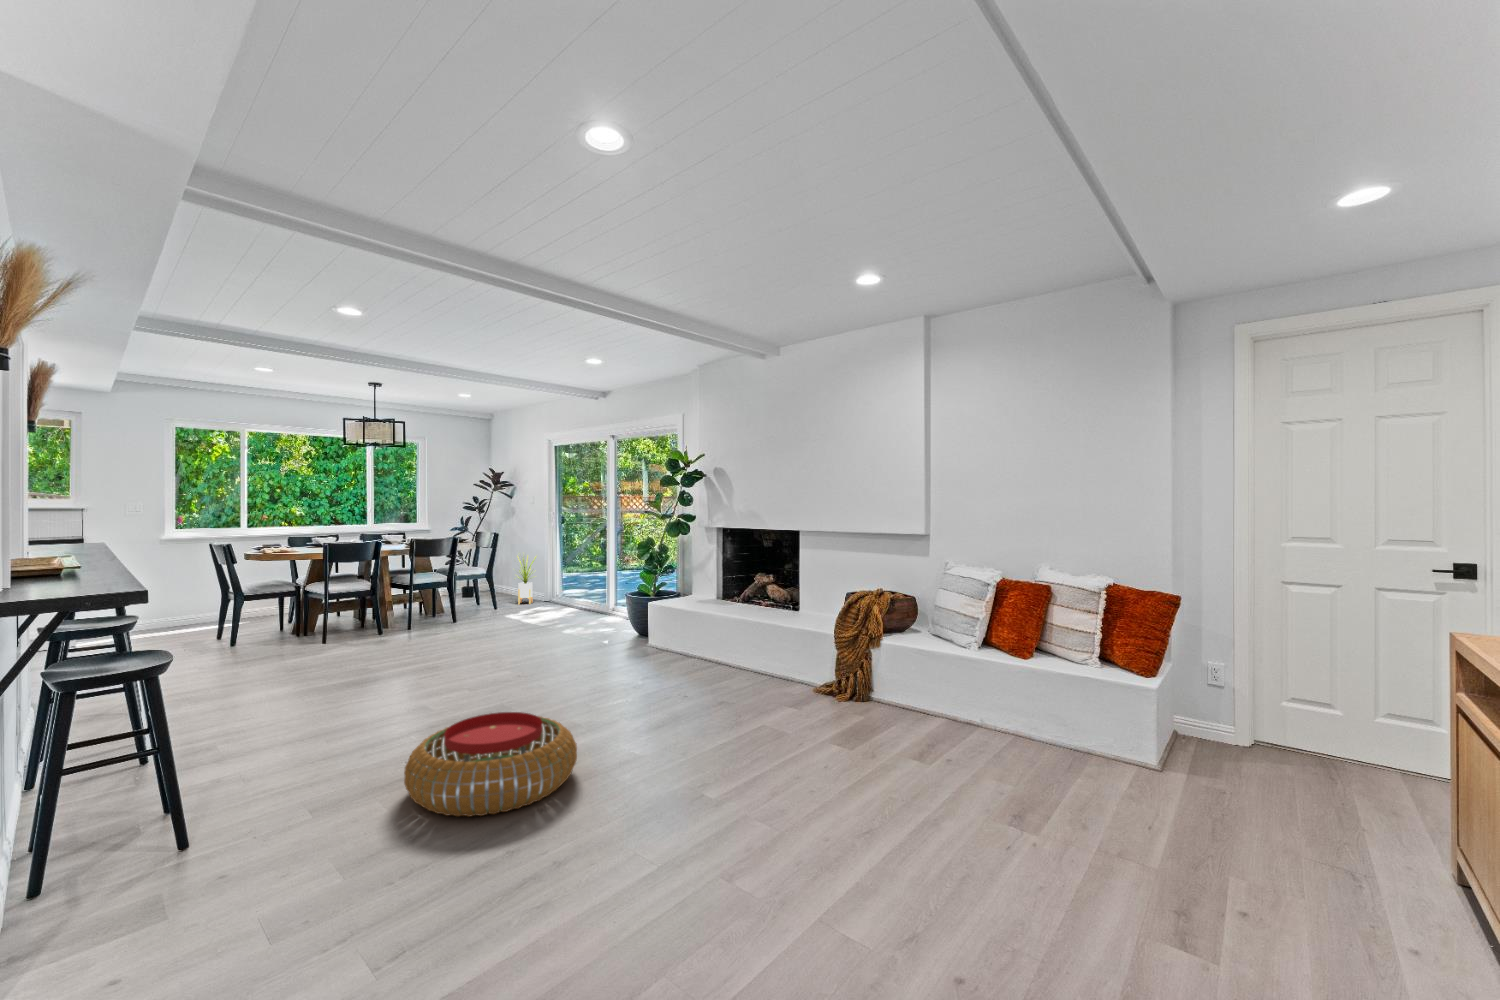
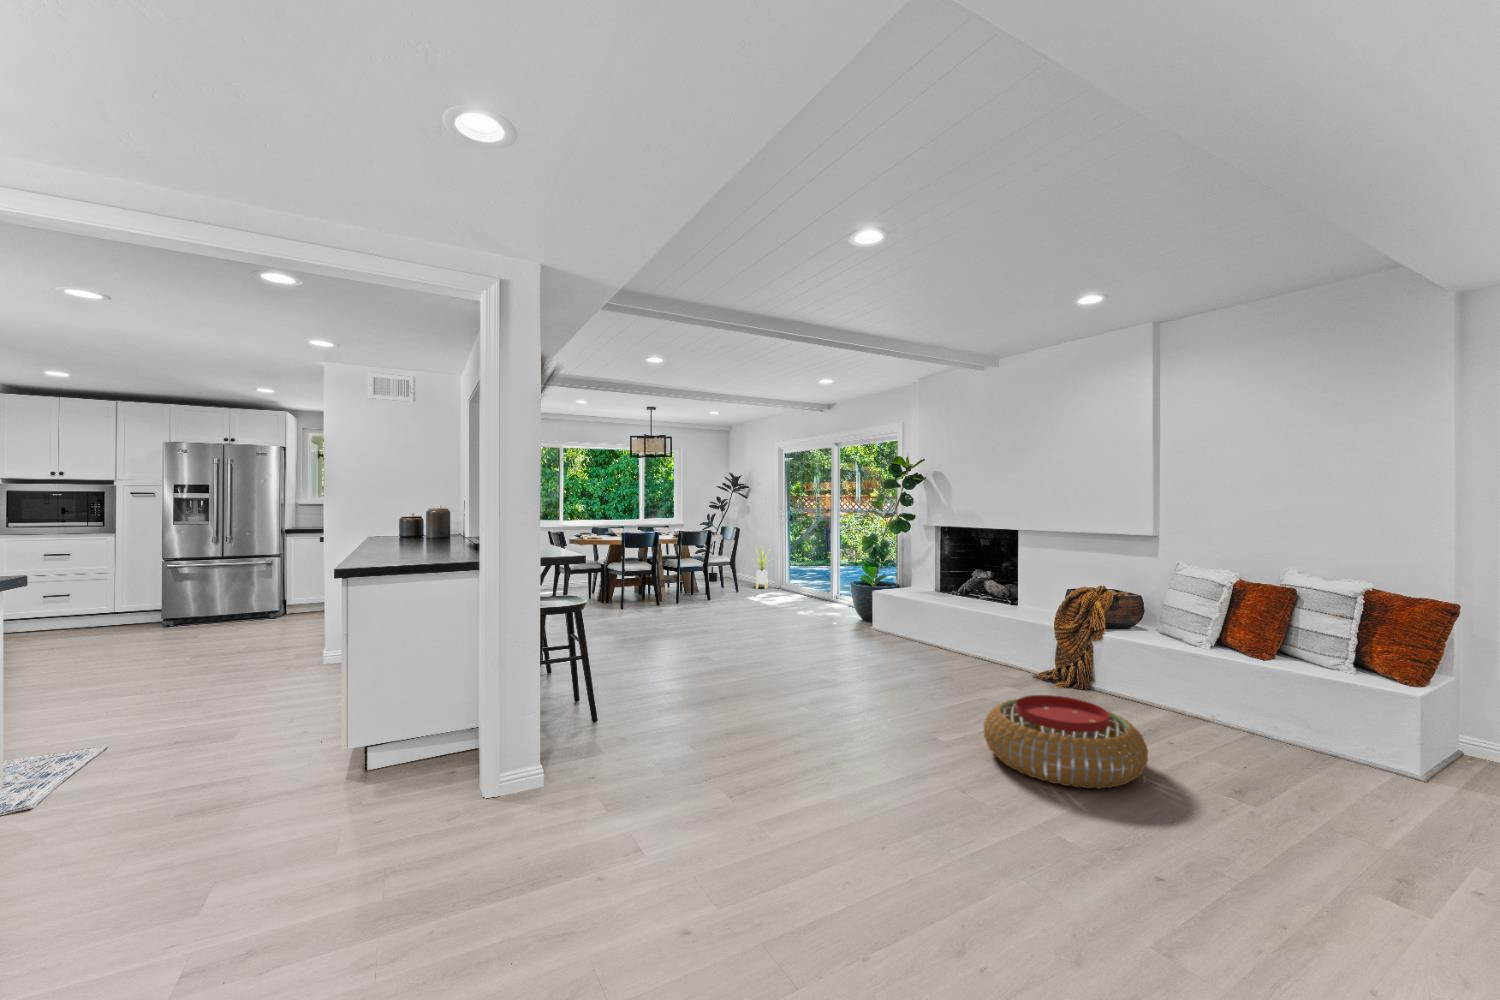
pouf: present [404,712,577,817] -> present [984,695,1148,788]

